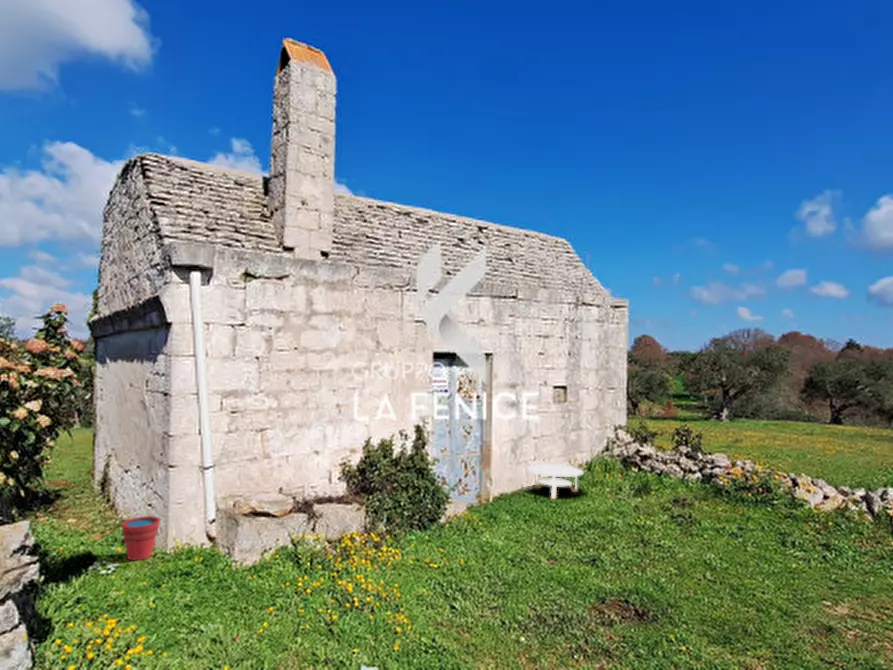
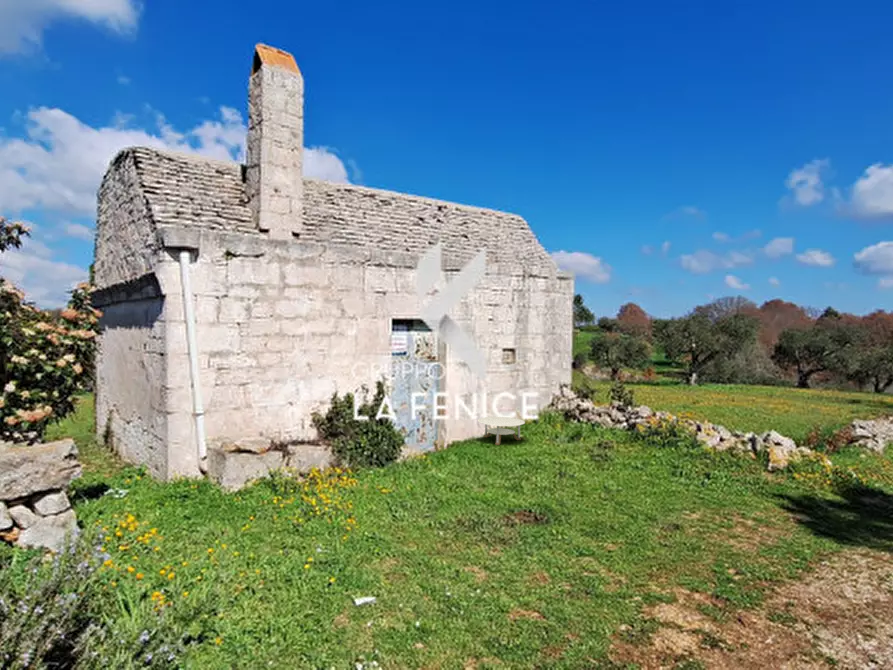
bucket: present [121,516,160,560] -> none [131,453,163,487]

